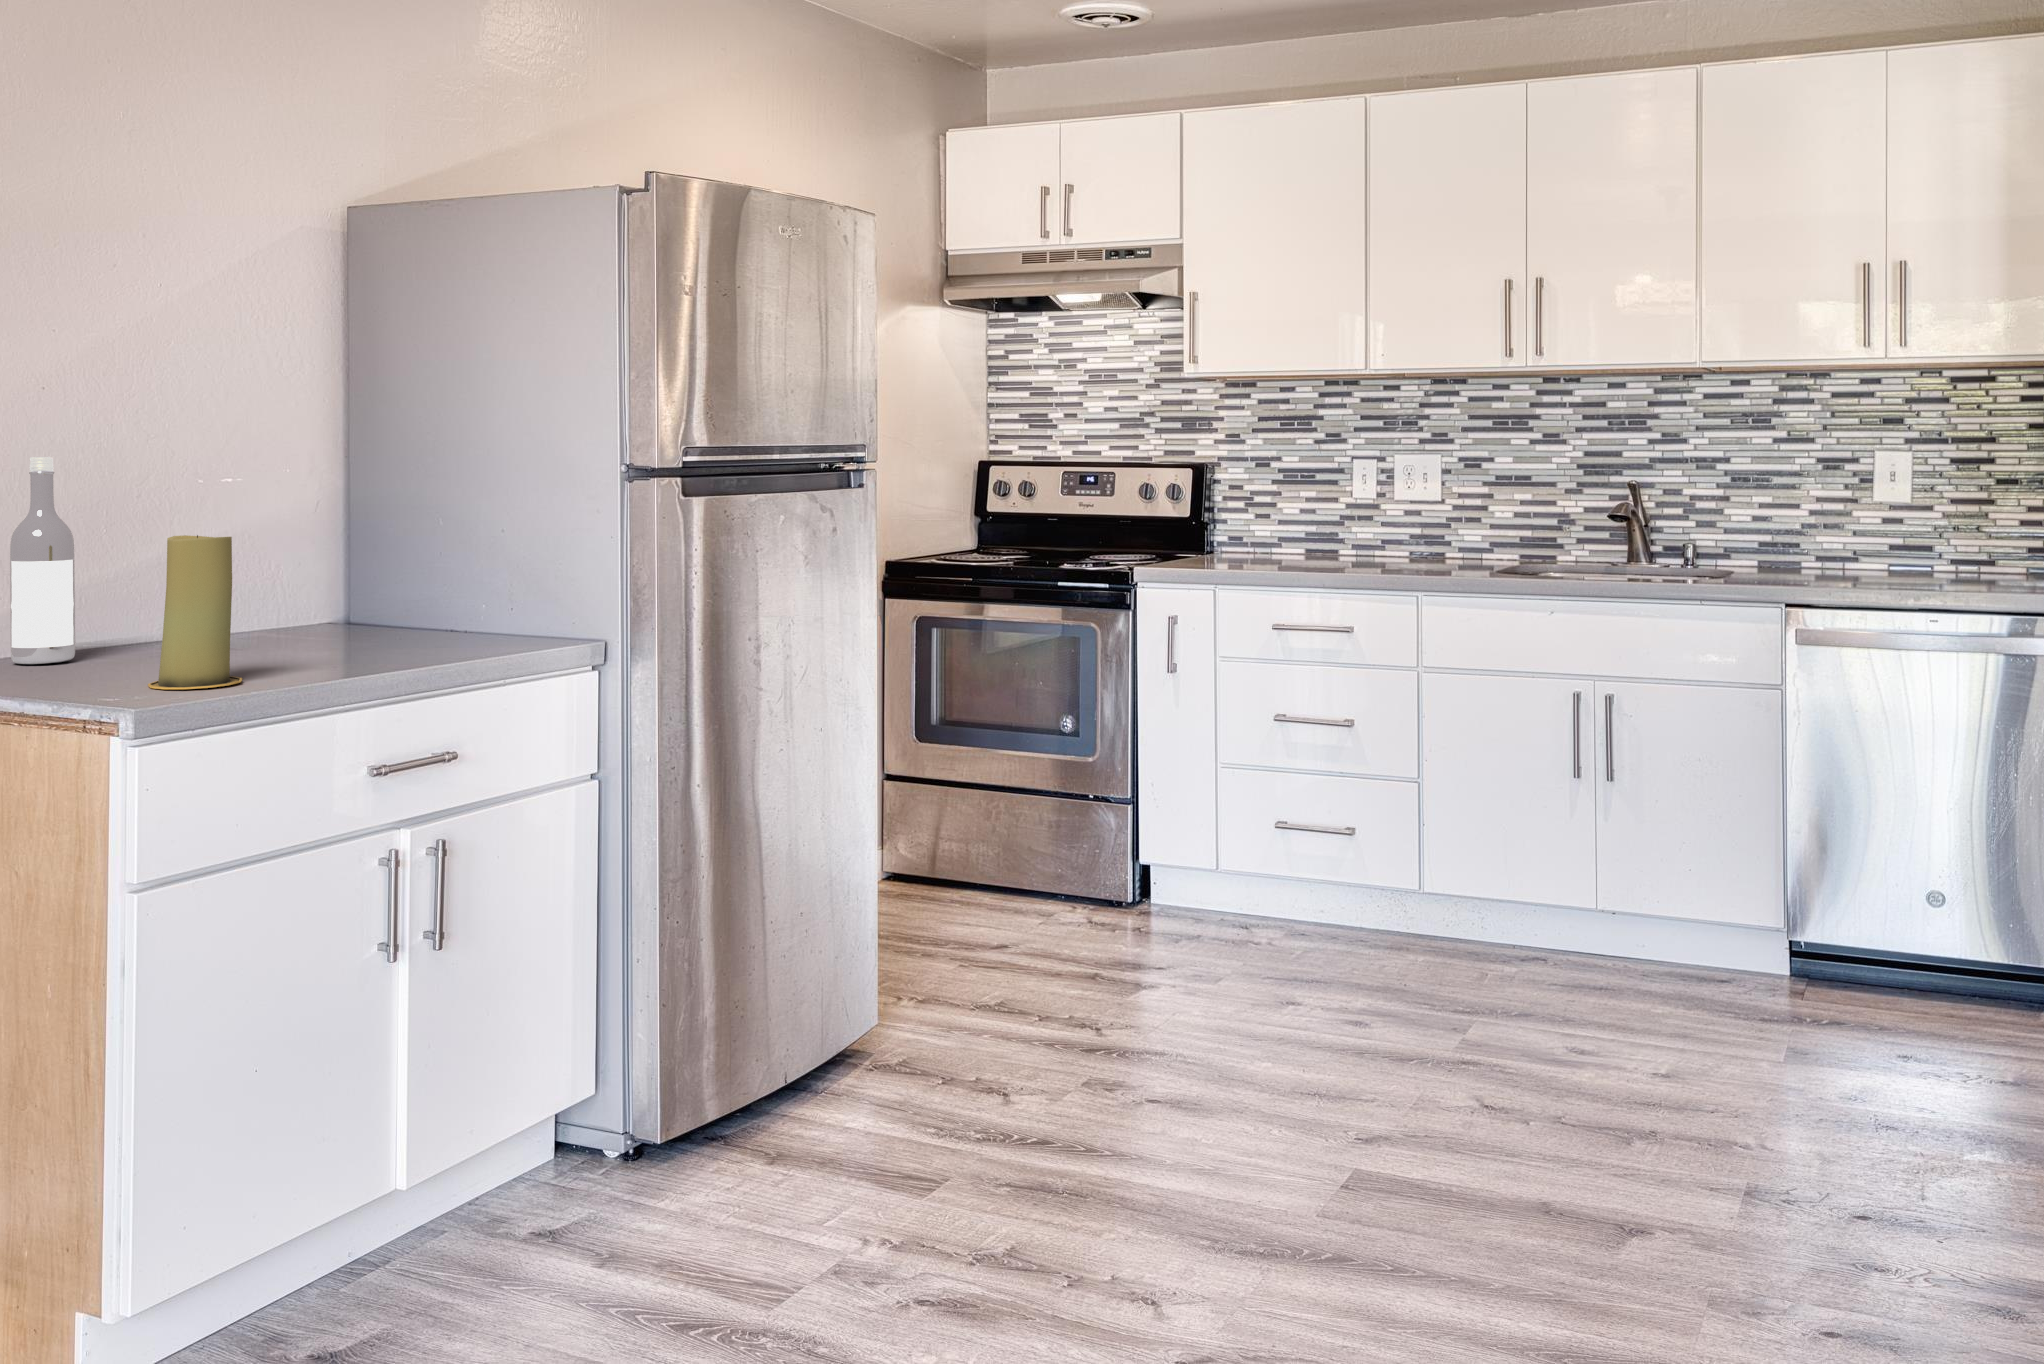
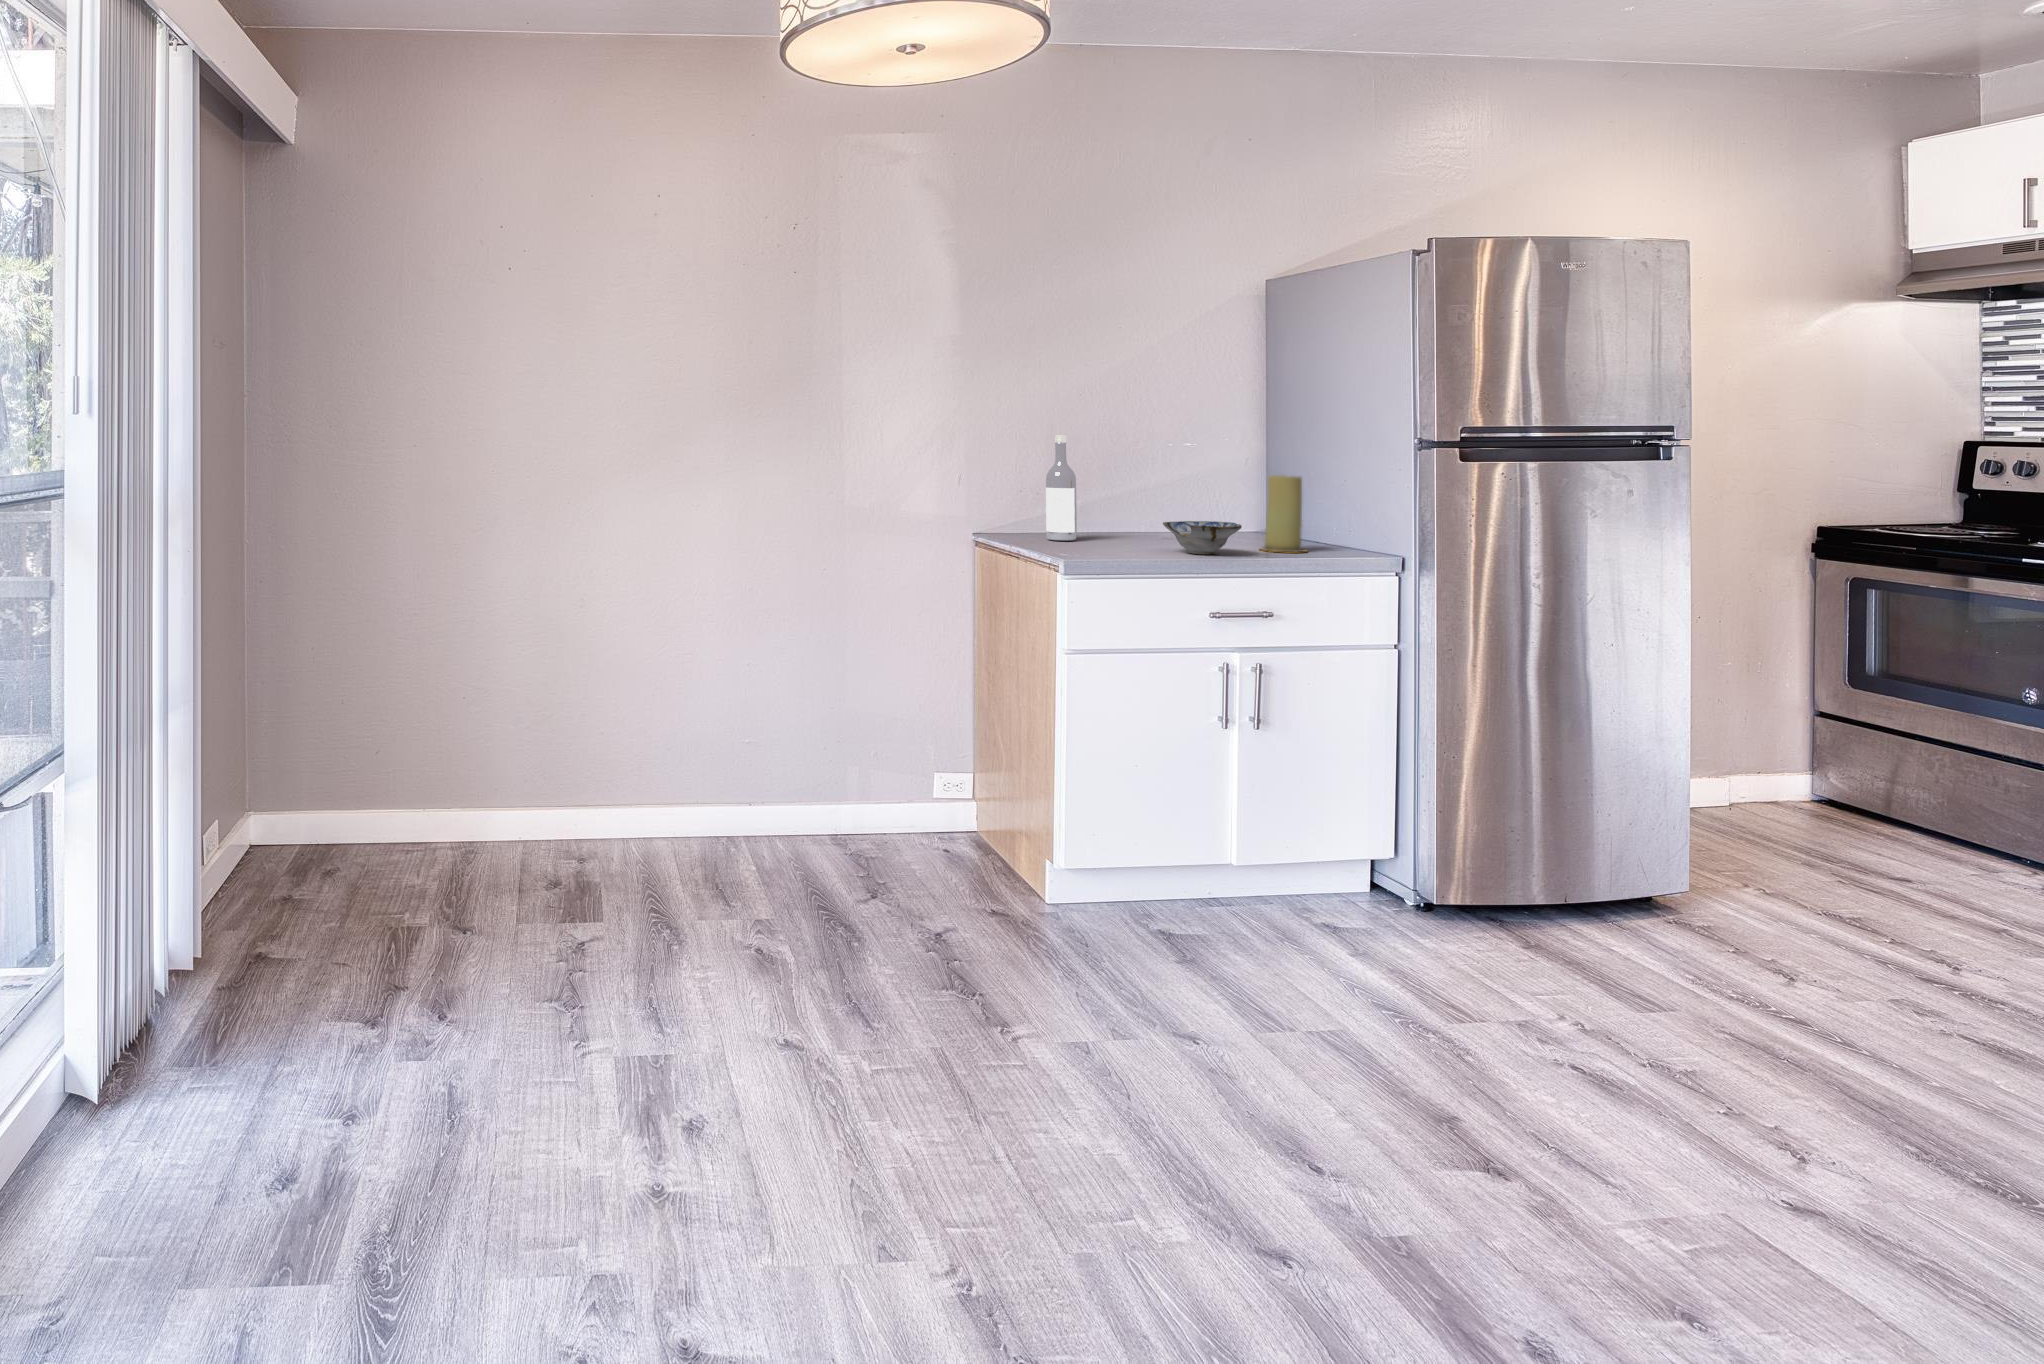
candle: present [148,535,242,689] -> present [1262,475,1306,552]
ceramic bowl: none [264,603,399,663] -> present [1163,521,1242,554]

